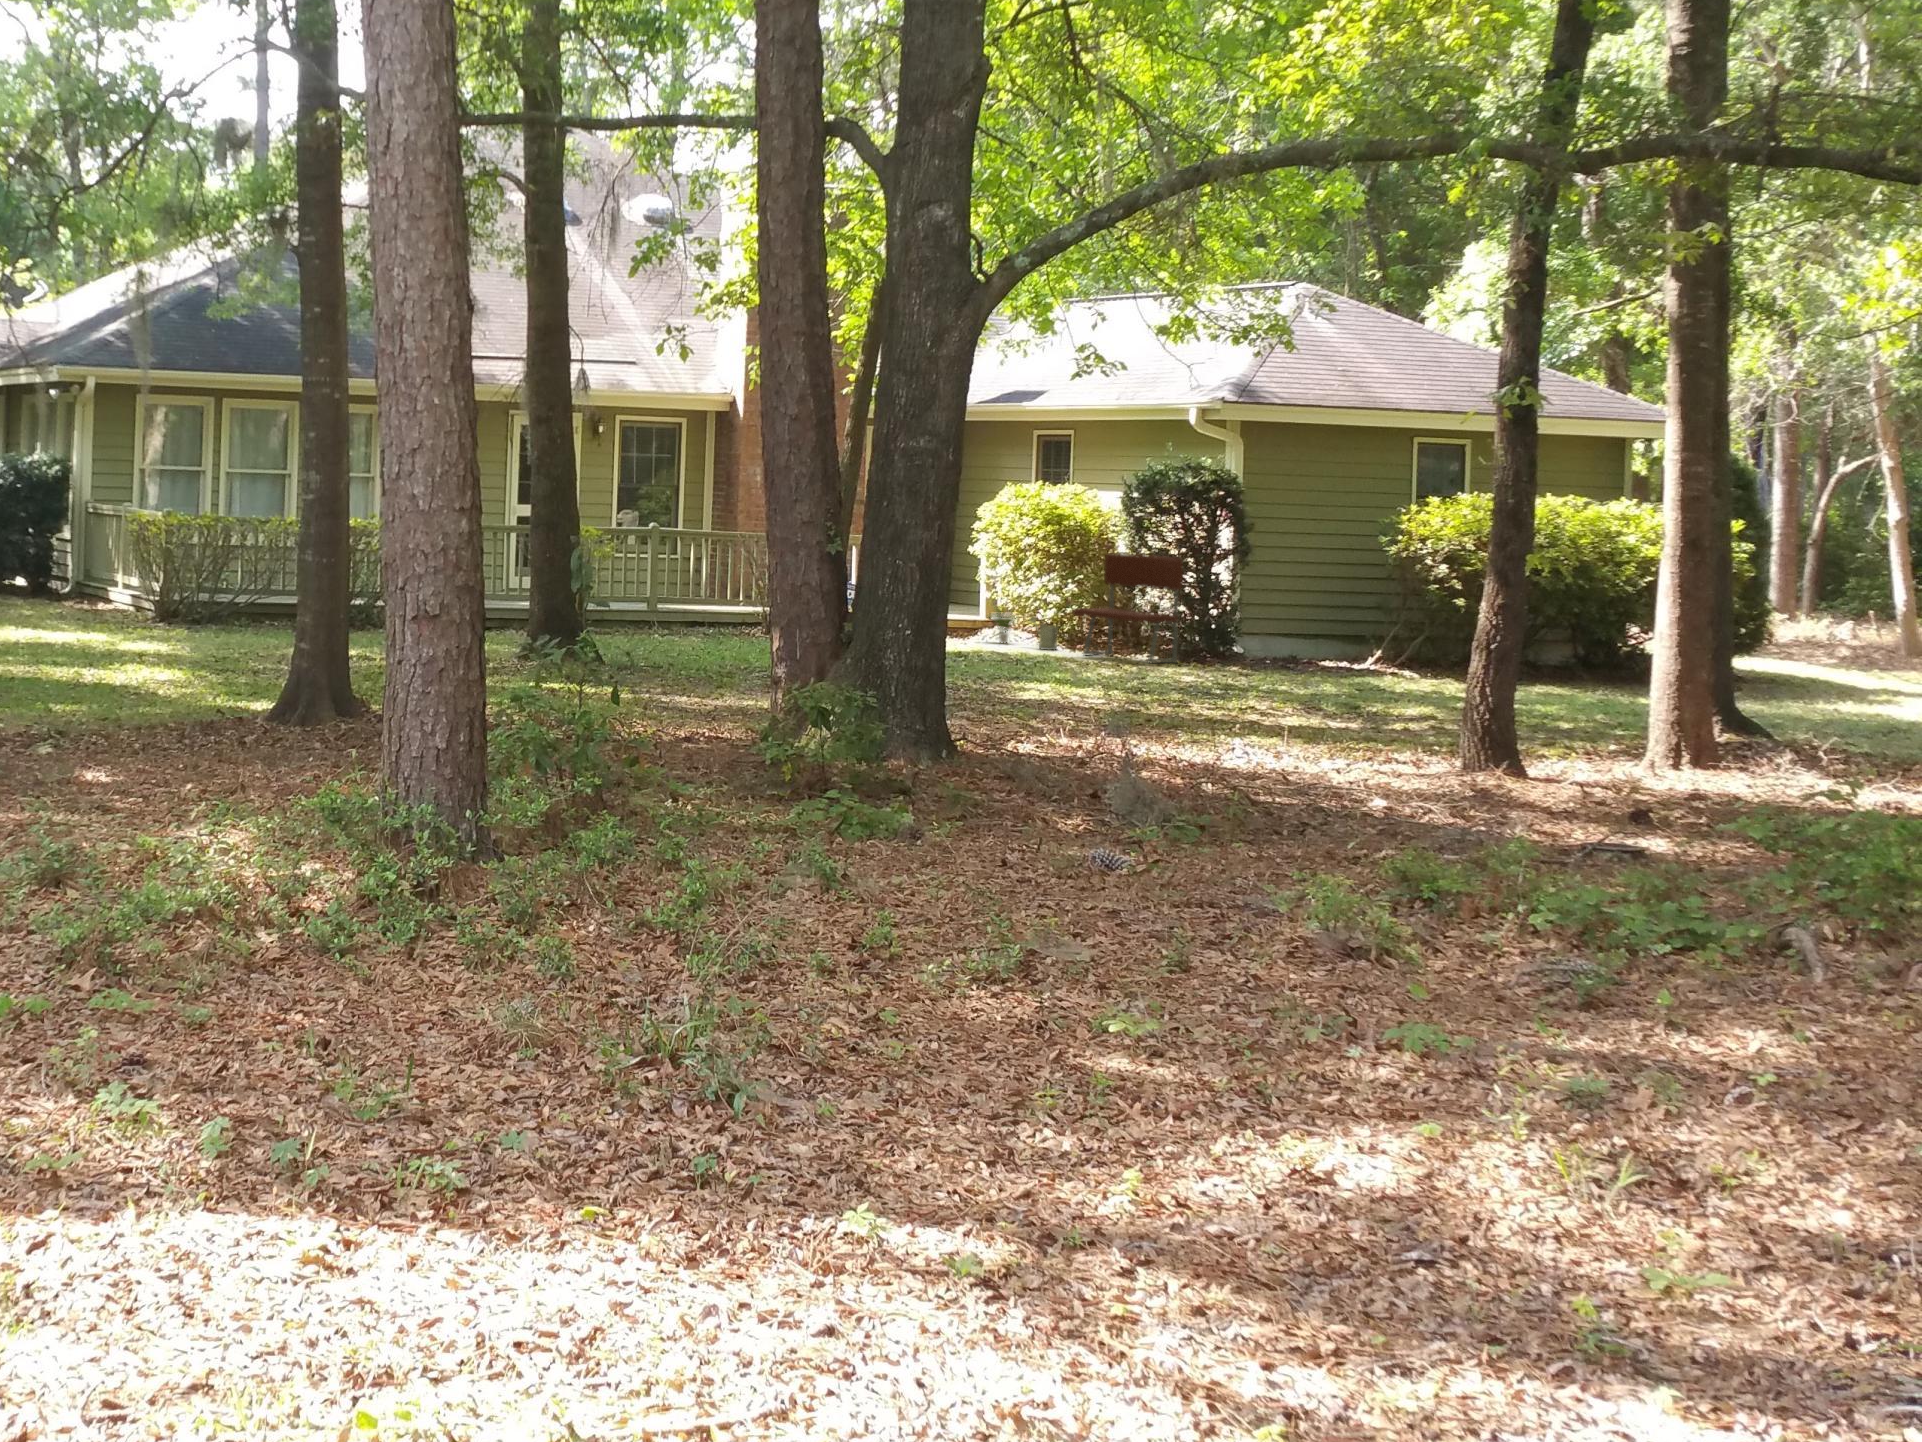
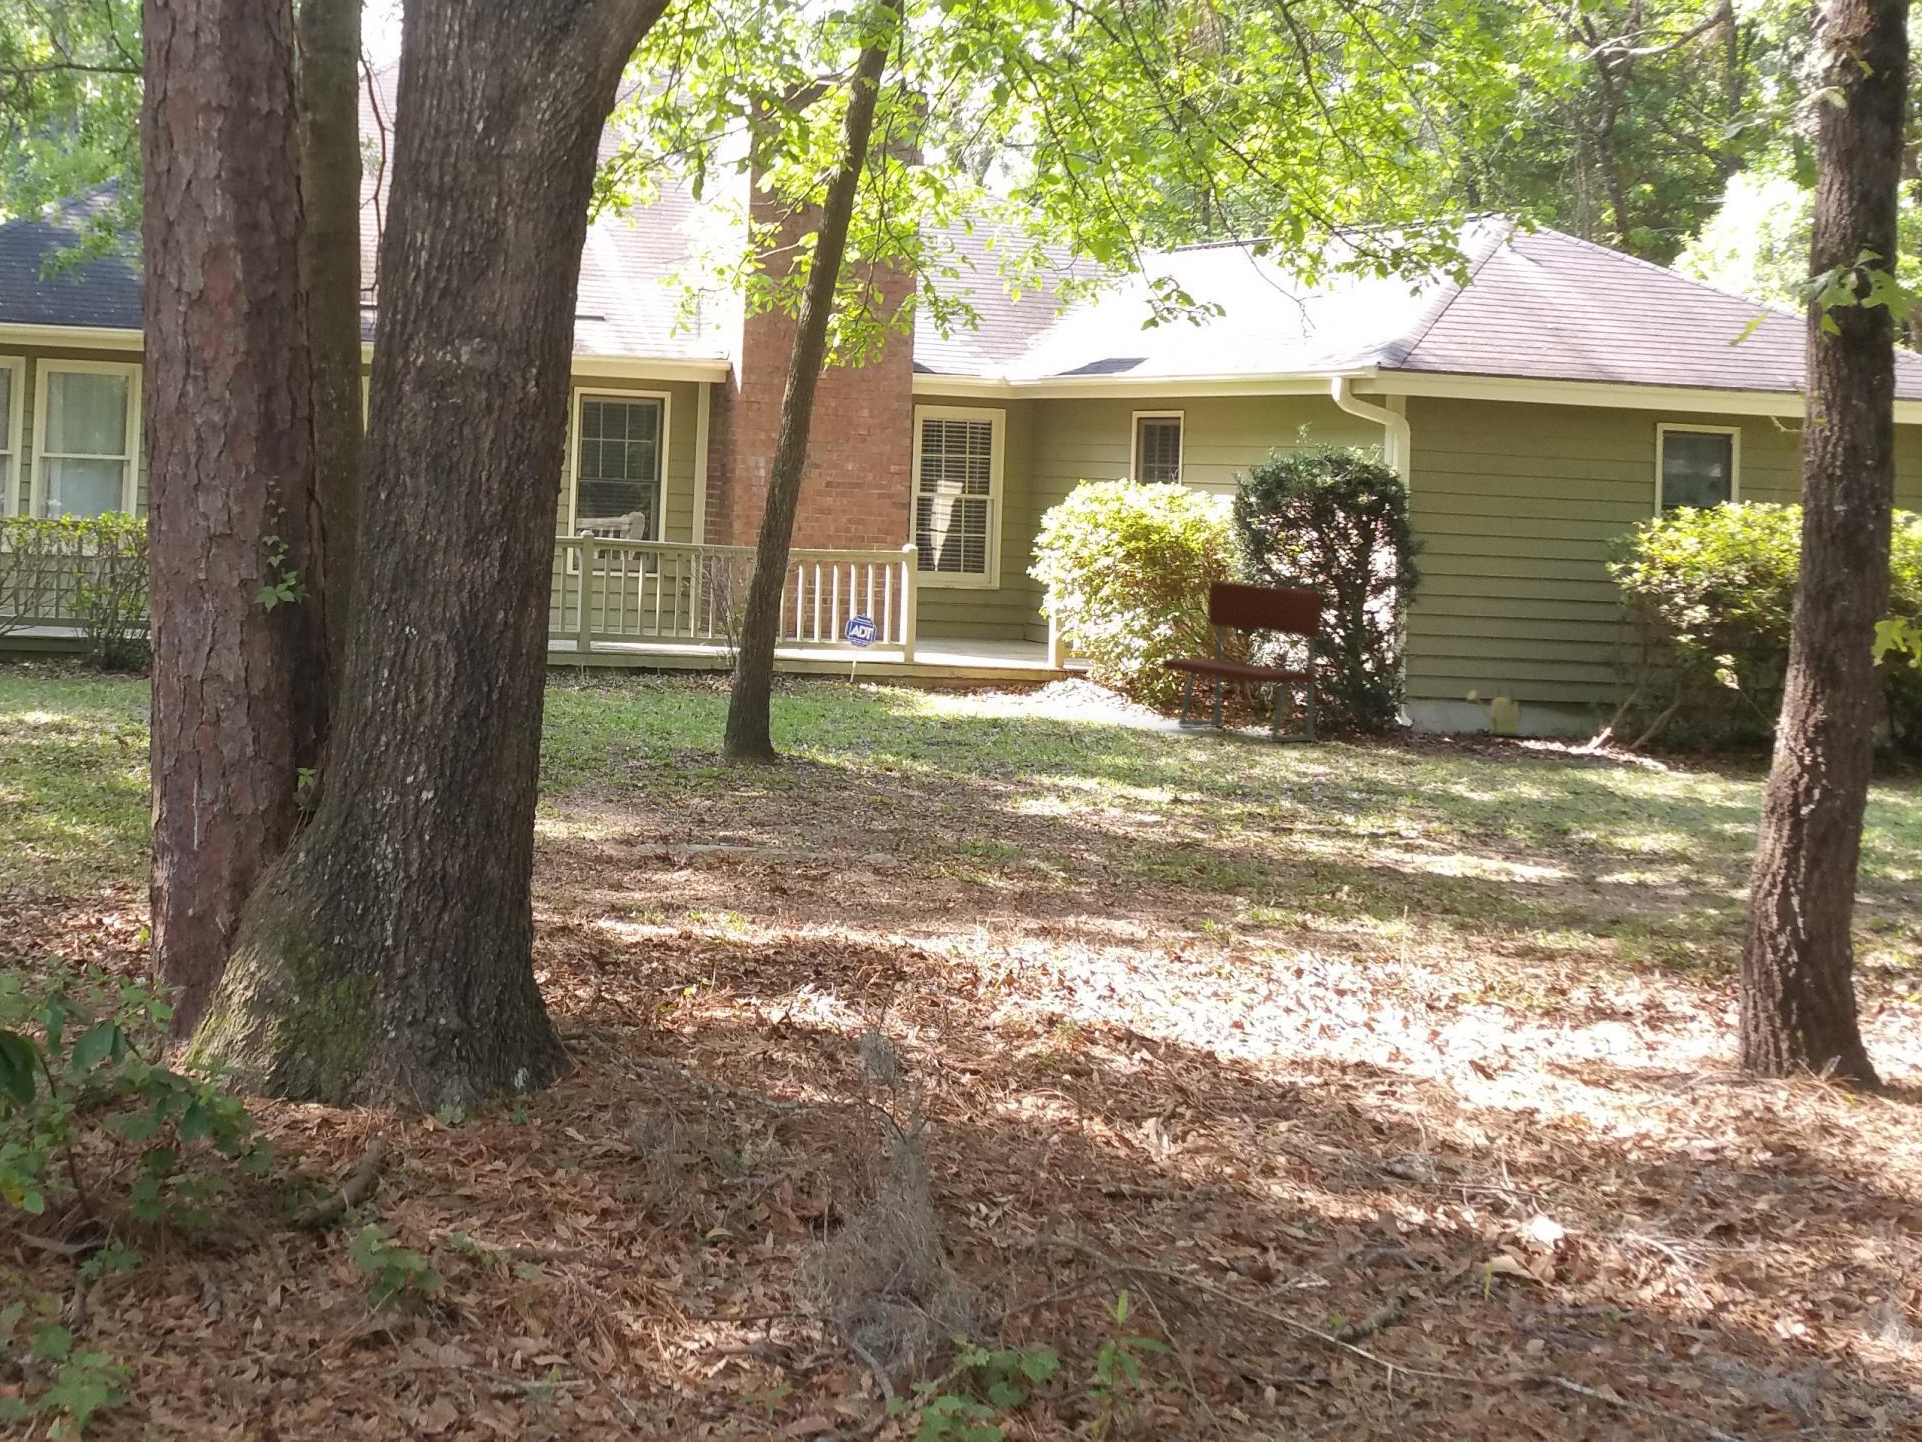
potted plant: present [989,607,1017,643] -> none [1045,646,1095,703]
watering can: present [1029,617,1058,650] -> present [1467,691,1518,737]

